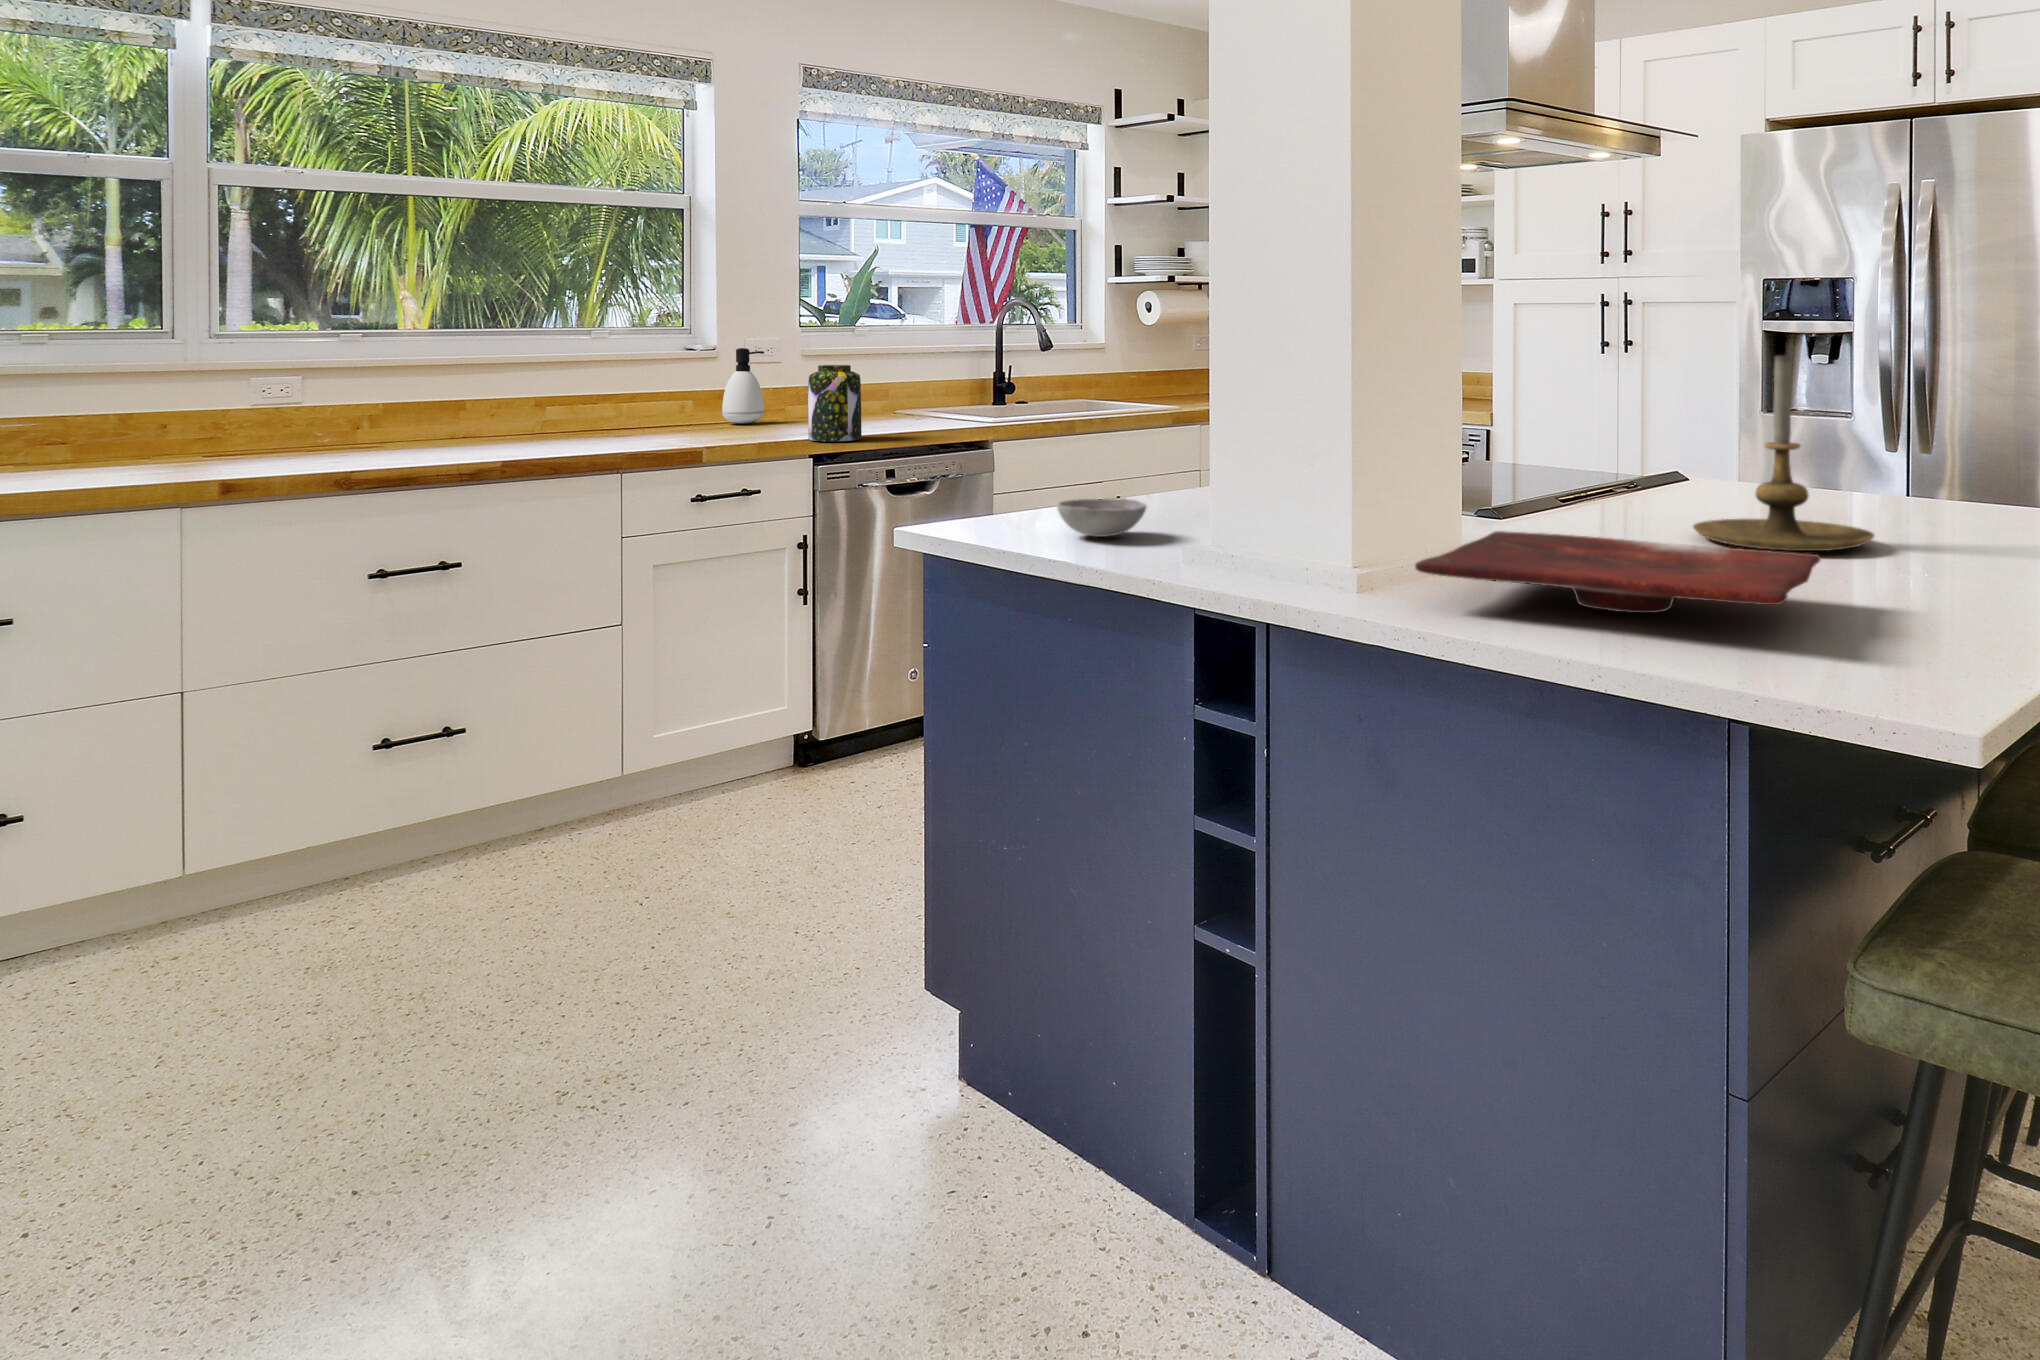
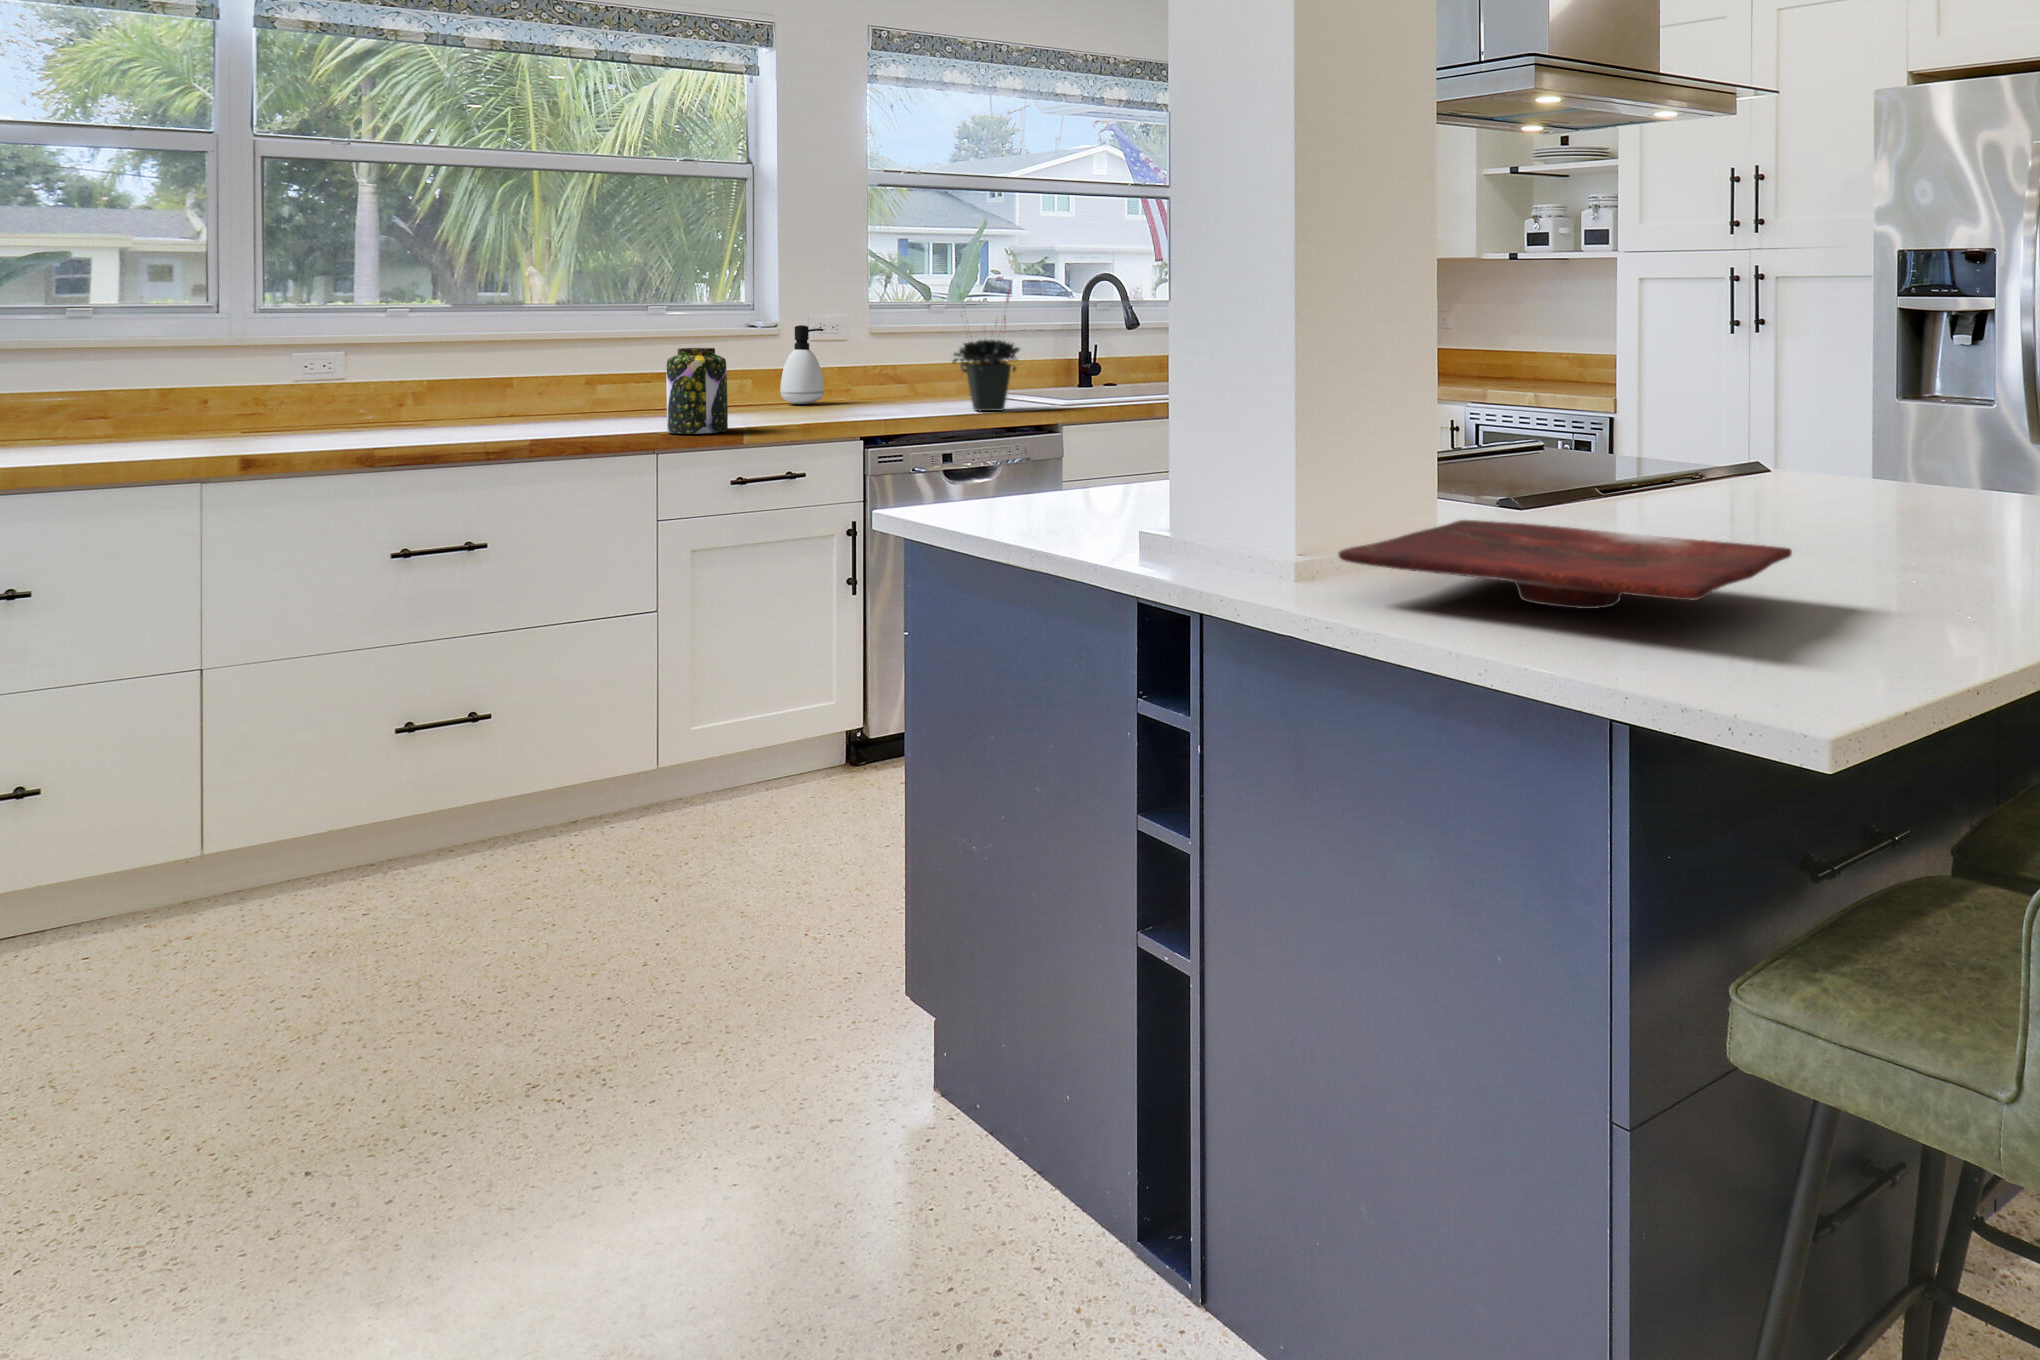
potted plant: none [894,303,961,430] -> present [953,282,1019,411]
candle holder: present [1693,355,1874,551] -> none [1713,329,1910,547]
jar: present [808,365,861,442] -> present [666,348,728,434]
bowl: present [1057,498,1146,537] -> none [1025,482,1120,522]

